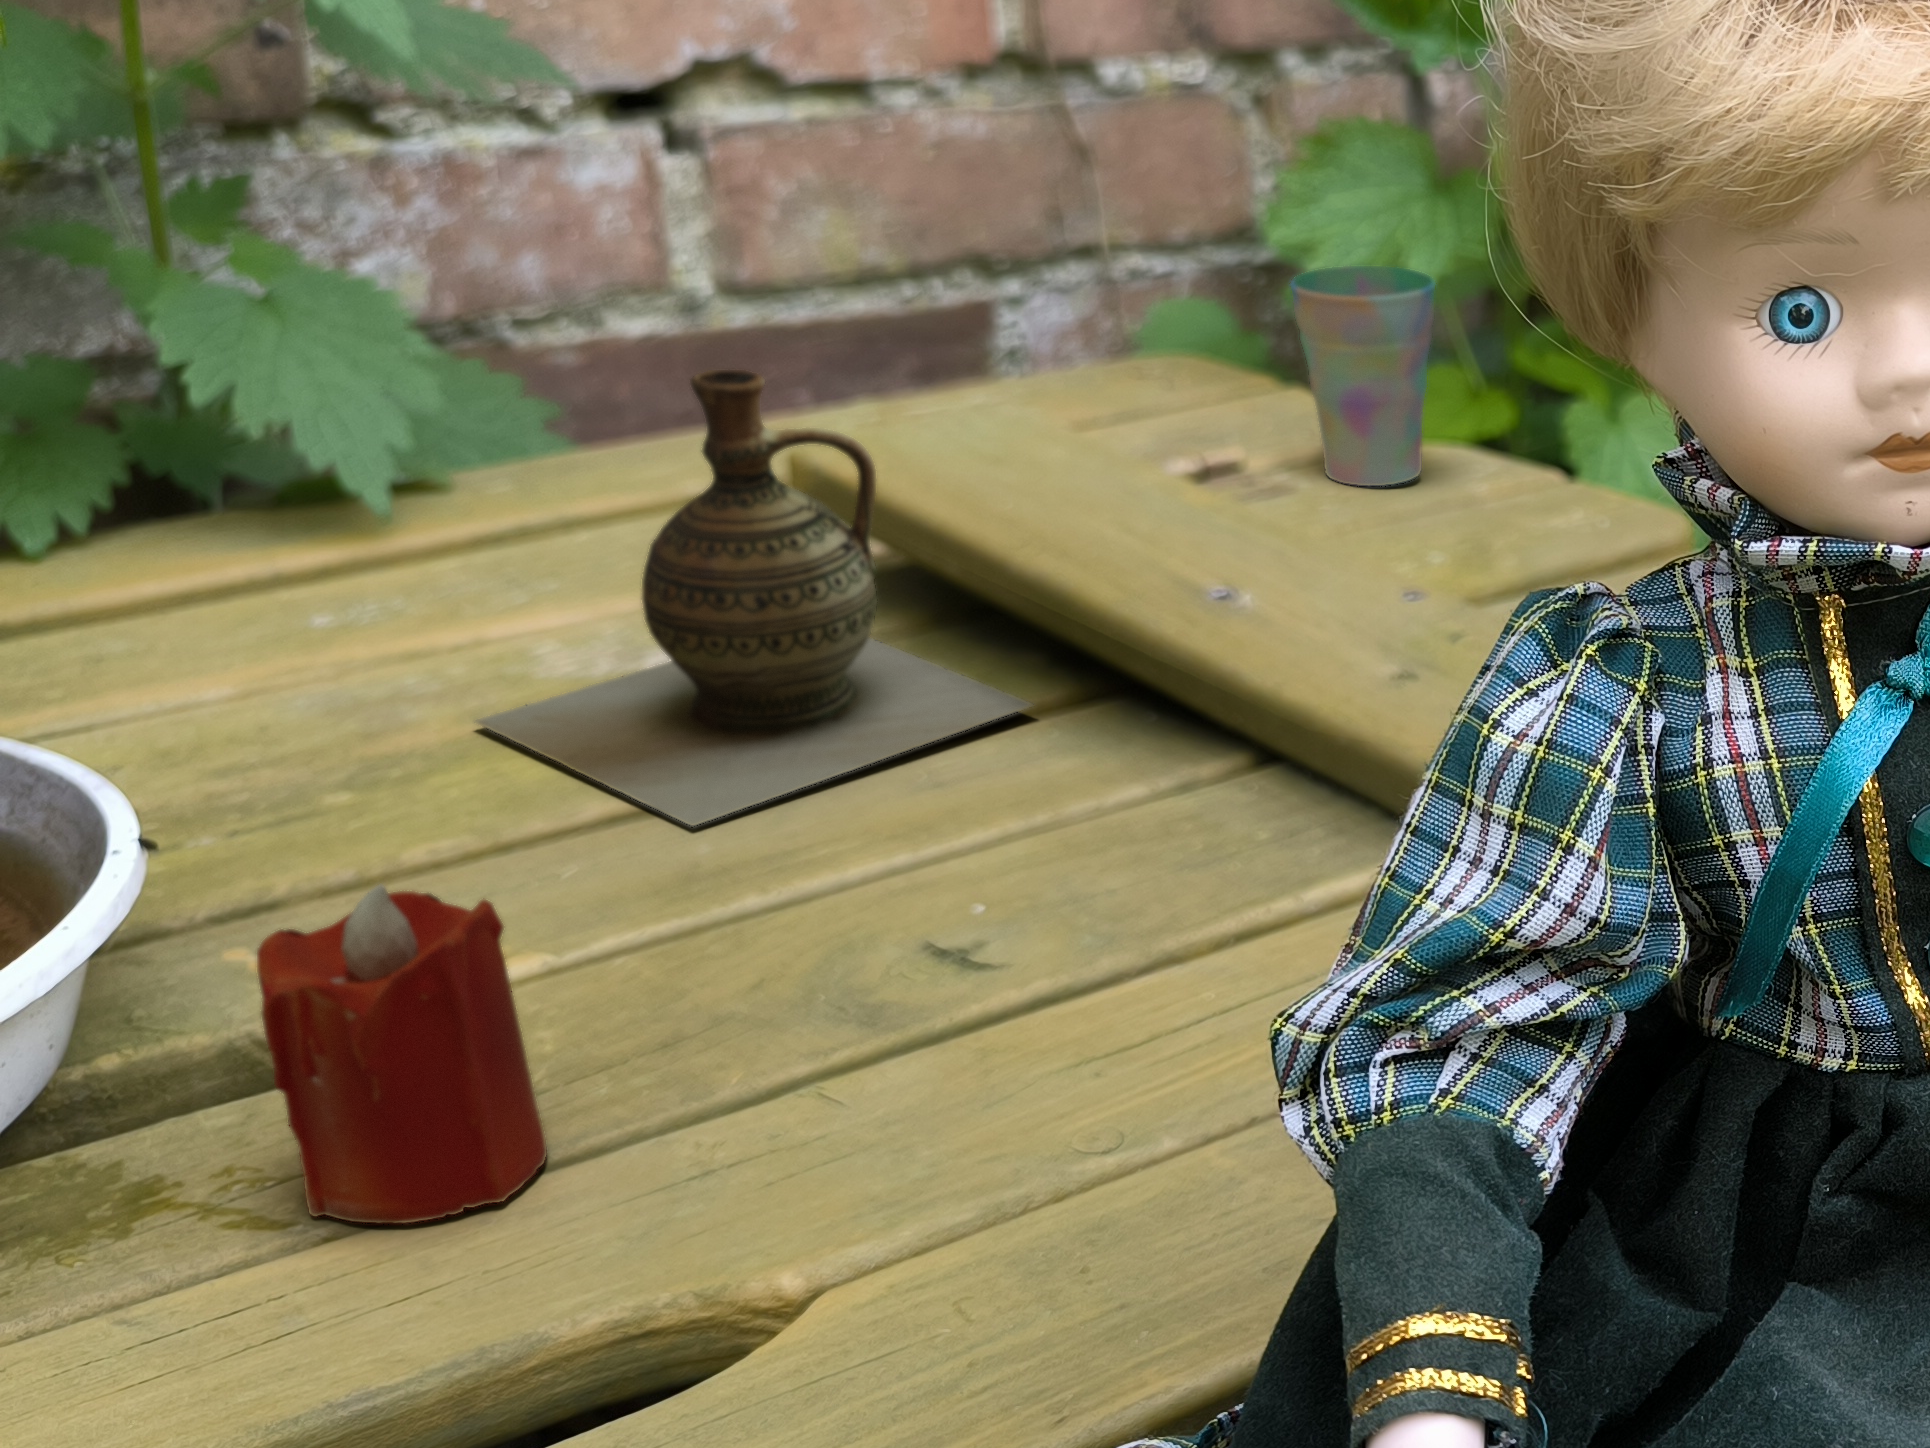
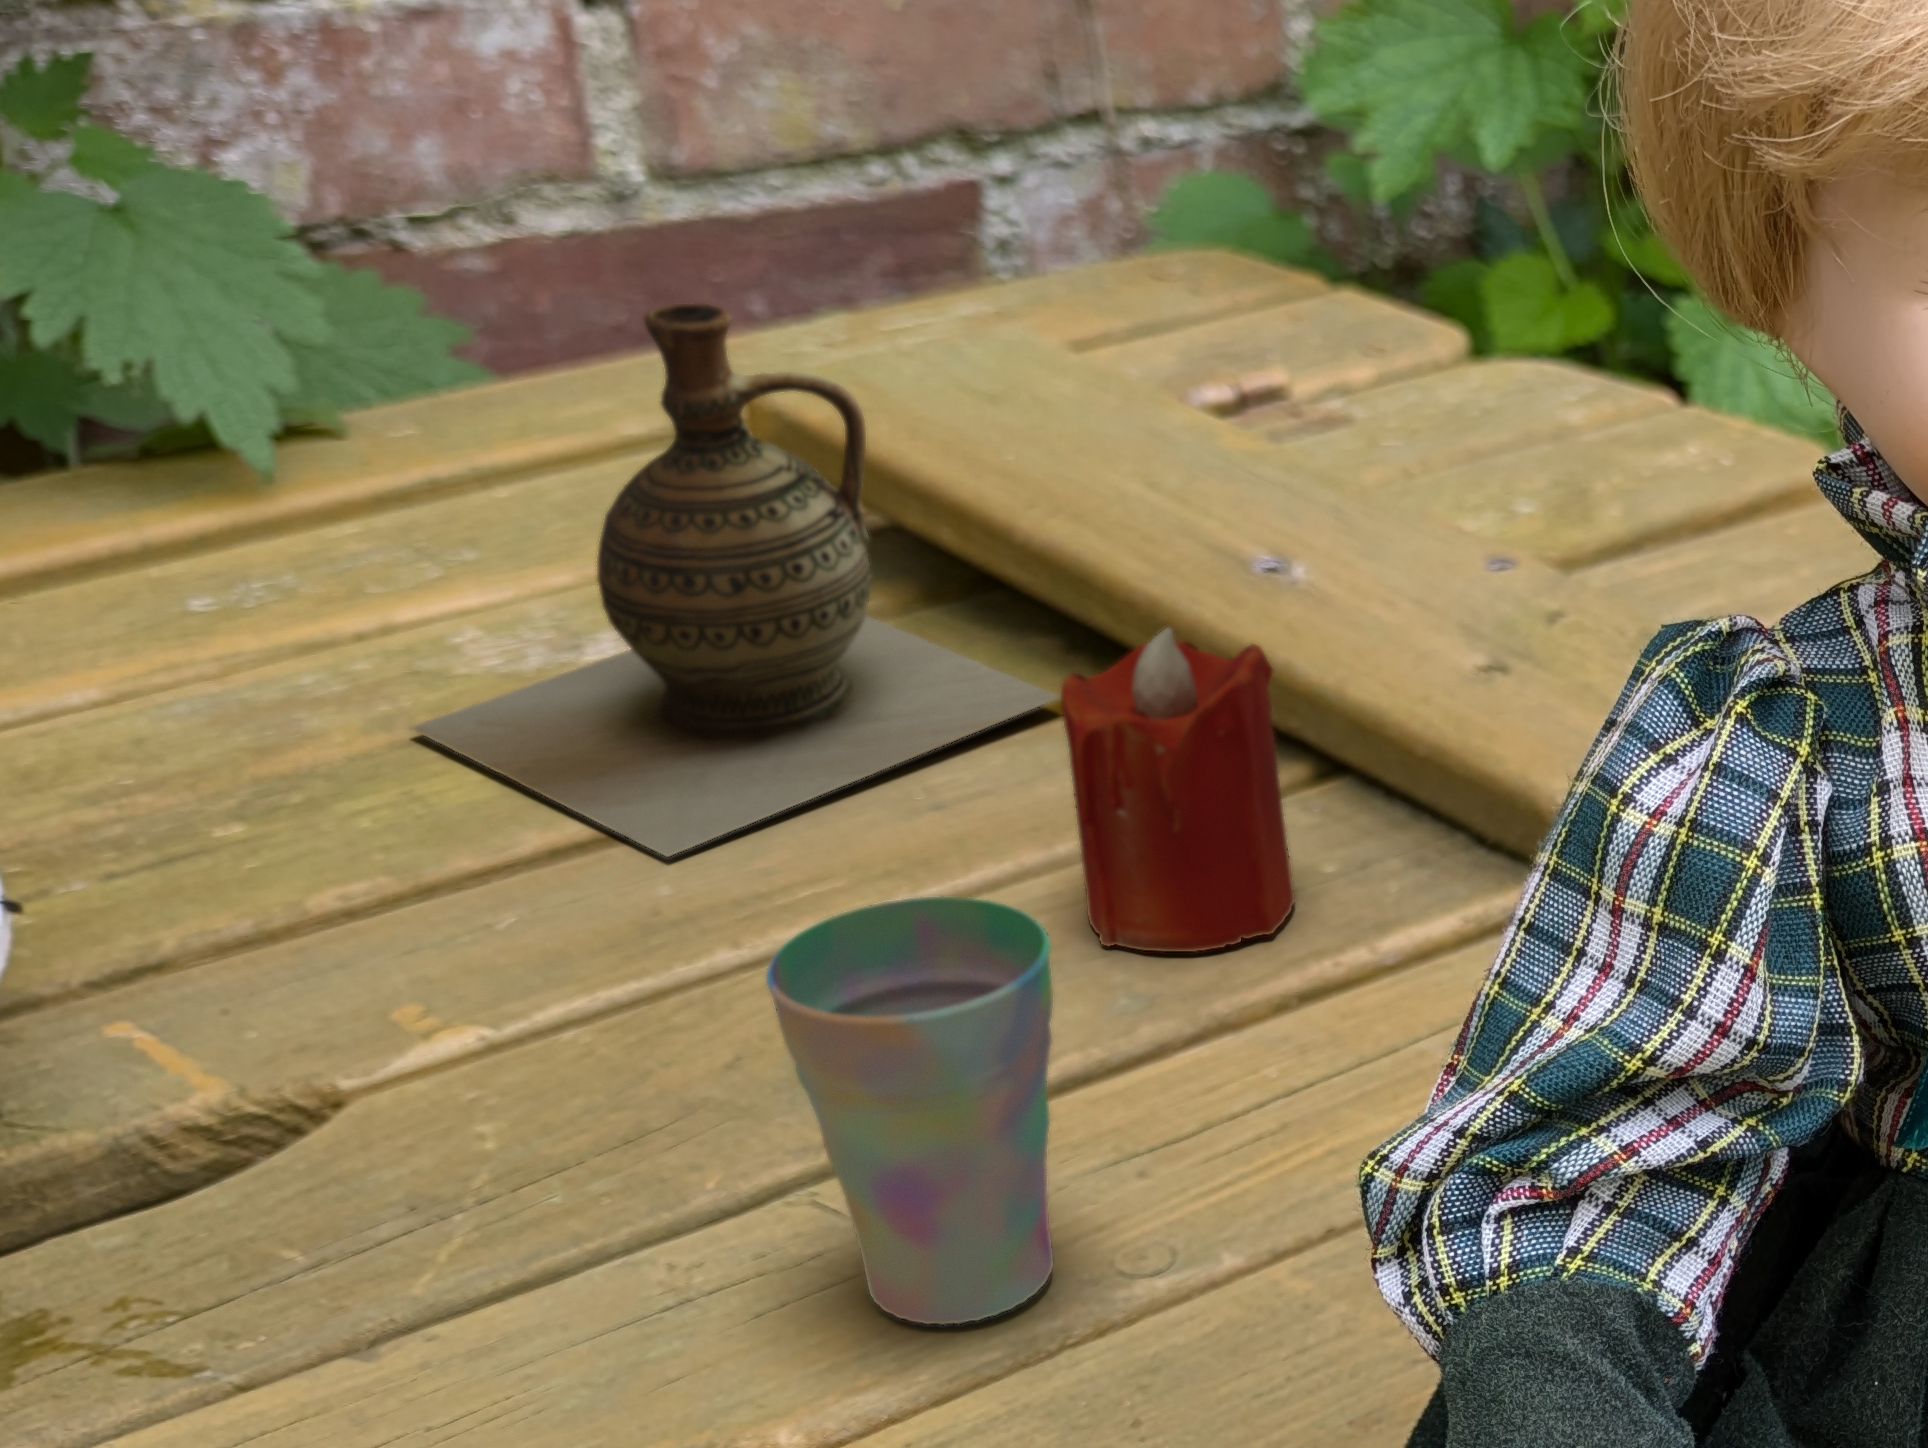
cup: present [1291,266,1435,486] -> present [766,897,1053,1325]
candle: present [257,884,547,1224] -> present [1061,628,1295,952]

